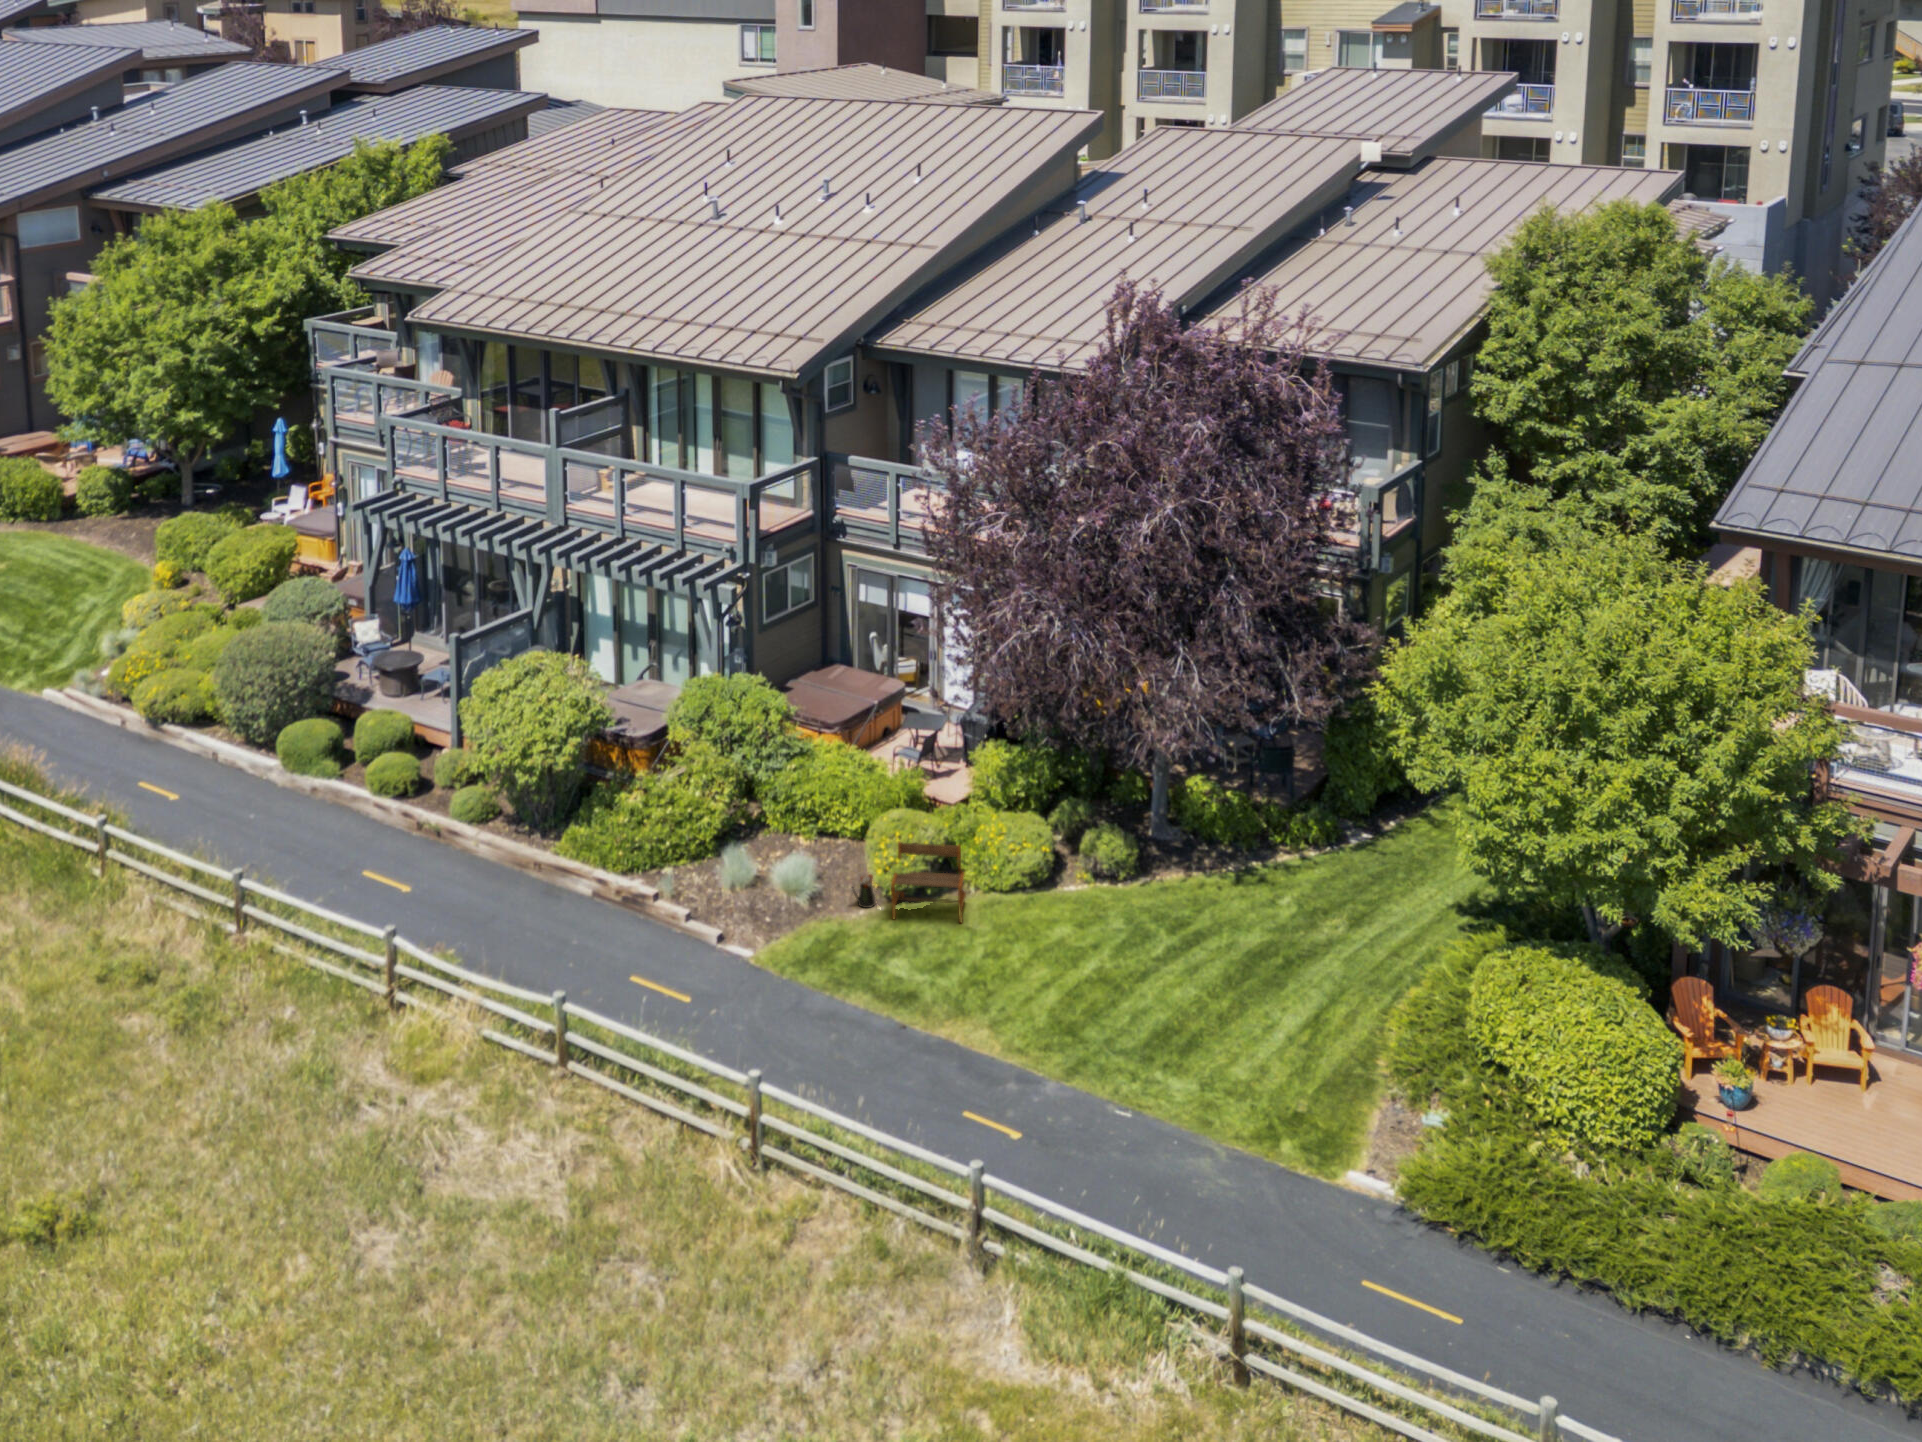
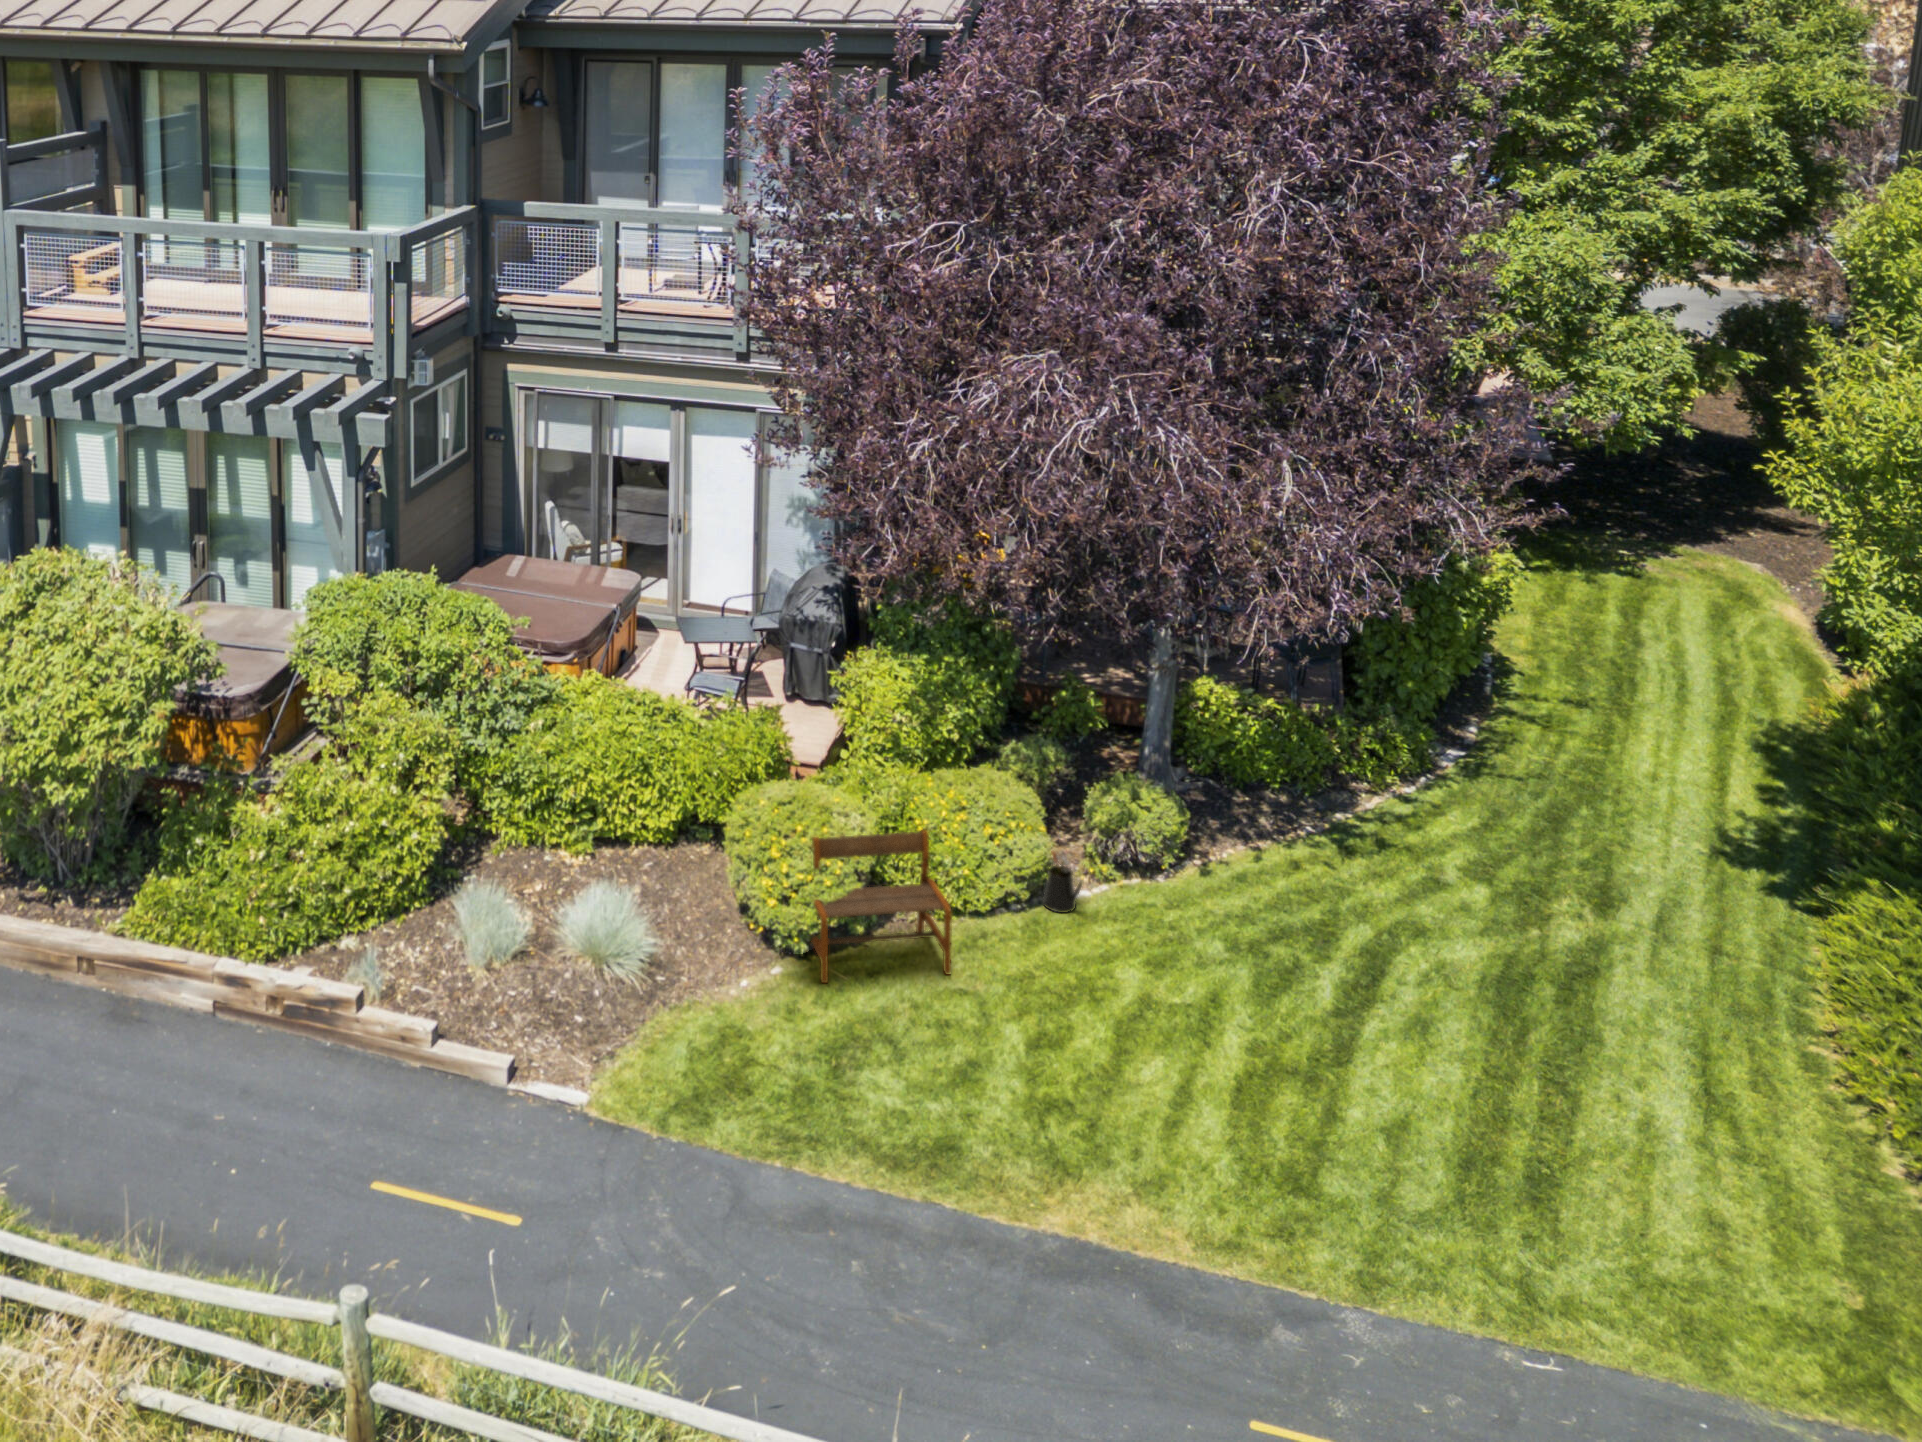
watering can: present [853,875,876,908] -> present [1041,851,1082,913]

